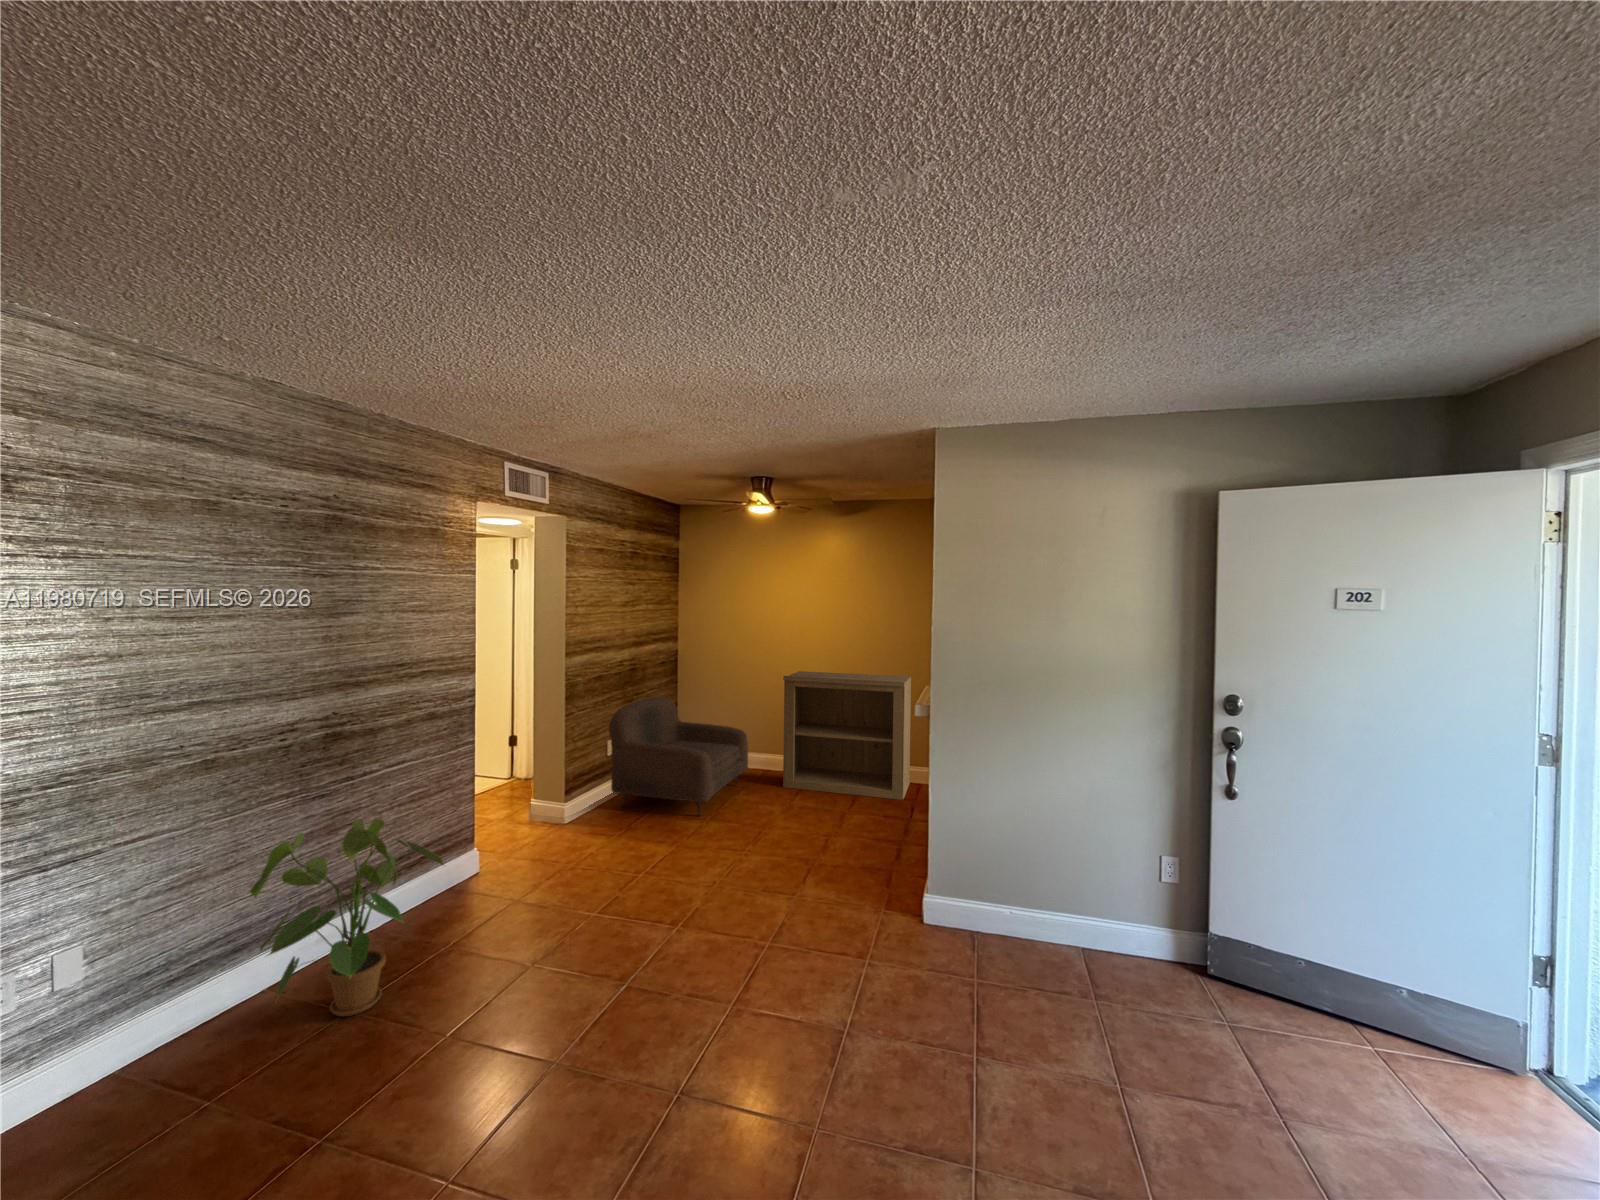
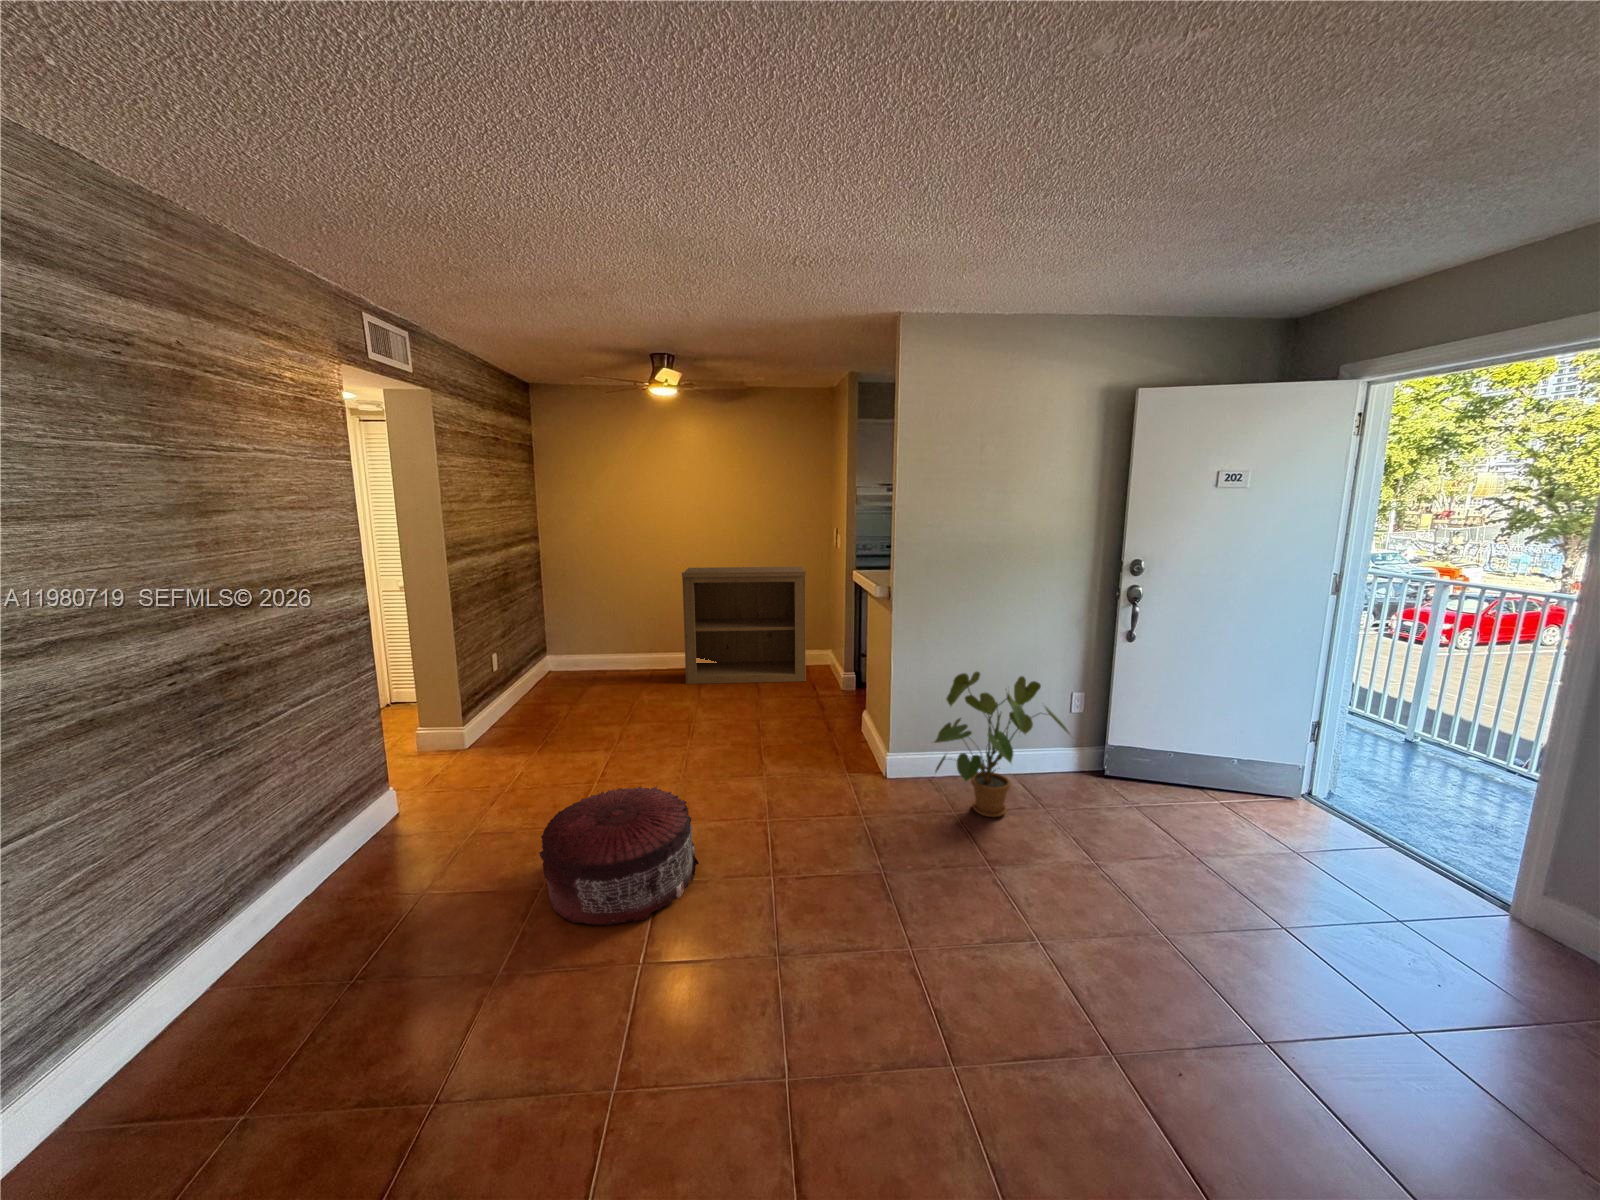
armchair: present [609,697,748,816] -> none [502,604,649,724]
house plant: present [250,819,444,1017] -> present [934,672,1069,817]
pouf: none [521,880,669,1020] -> present [539,786,699,925]

